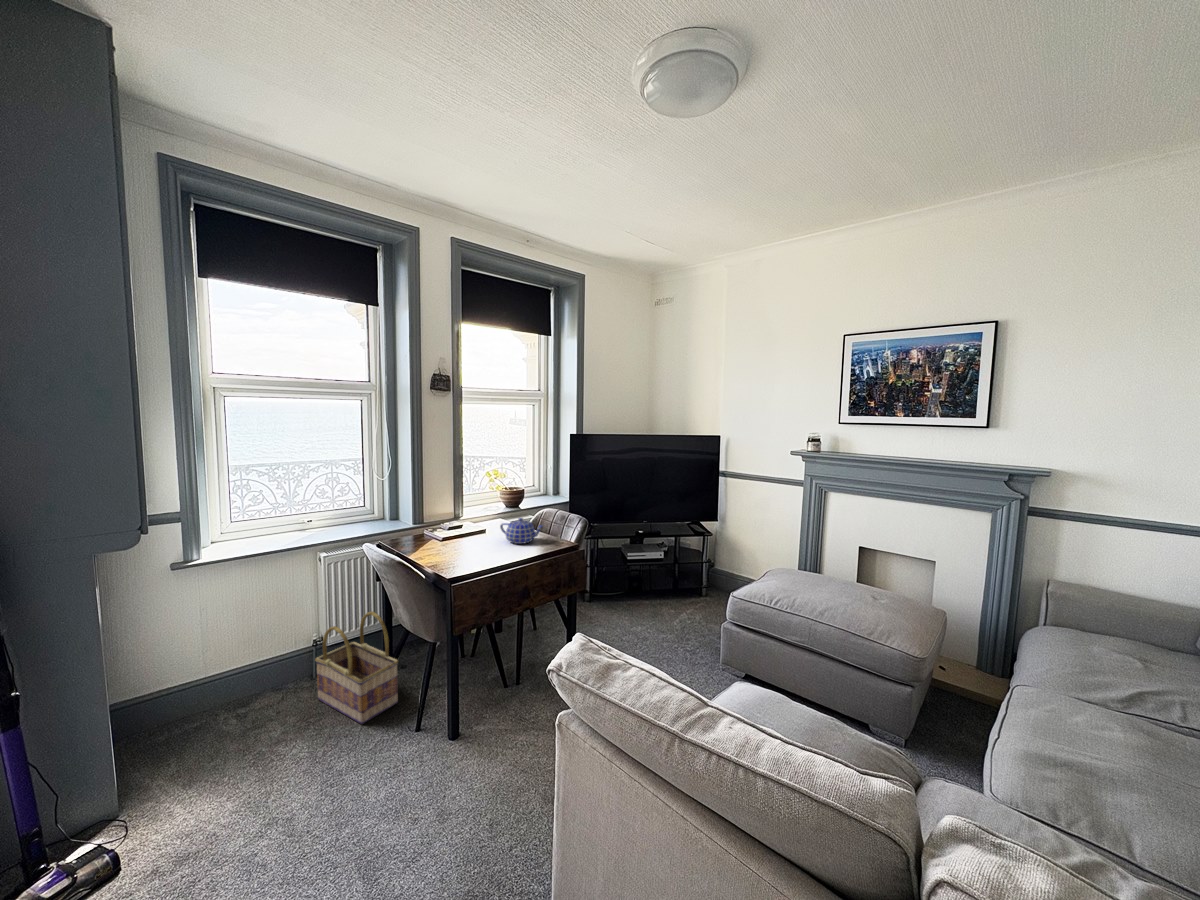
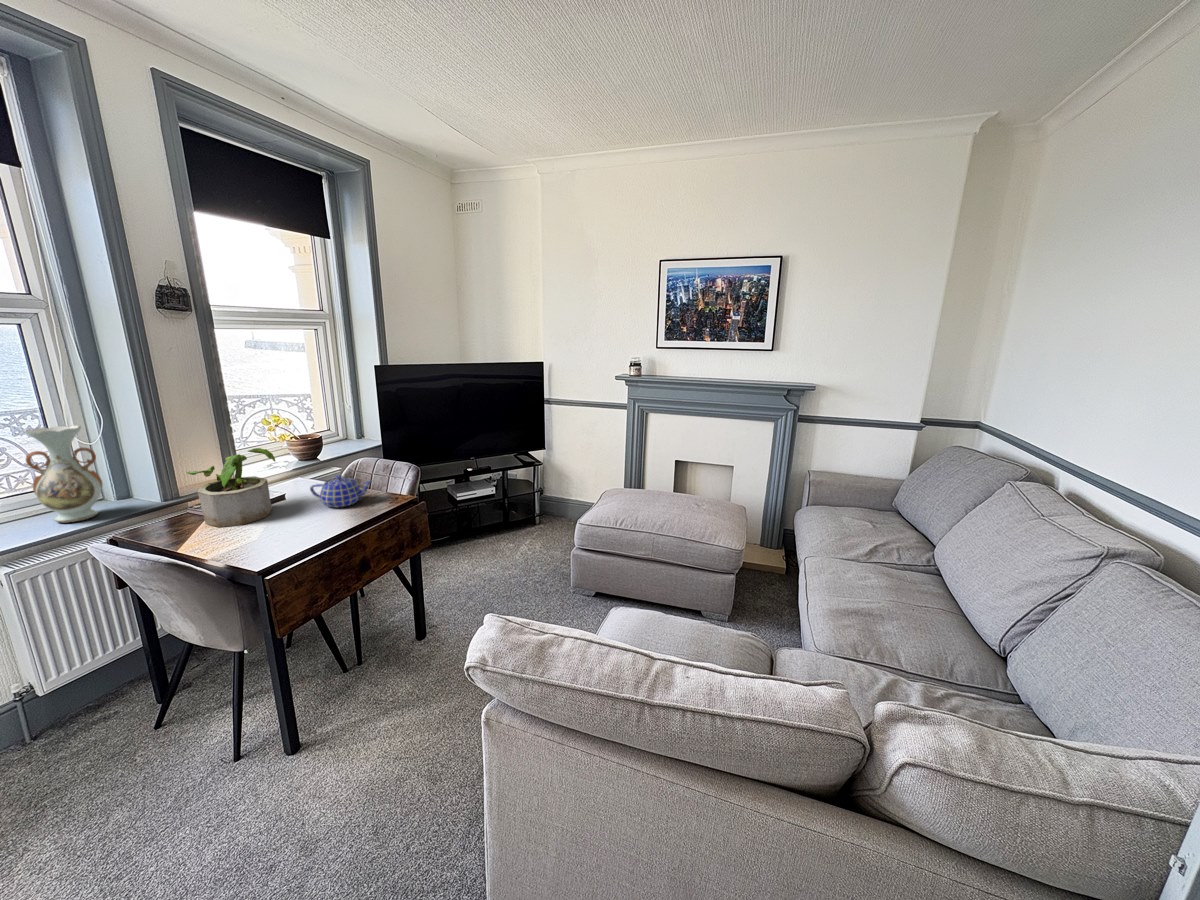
vase: none [350,466,384,530] -> present [26,425,102,522]
potted plant: none [427,490,481,546] -> present [186,448,275,527]
basket: present [315,612,398,724] -> none [26,633,194,781]

